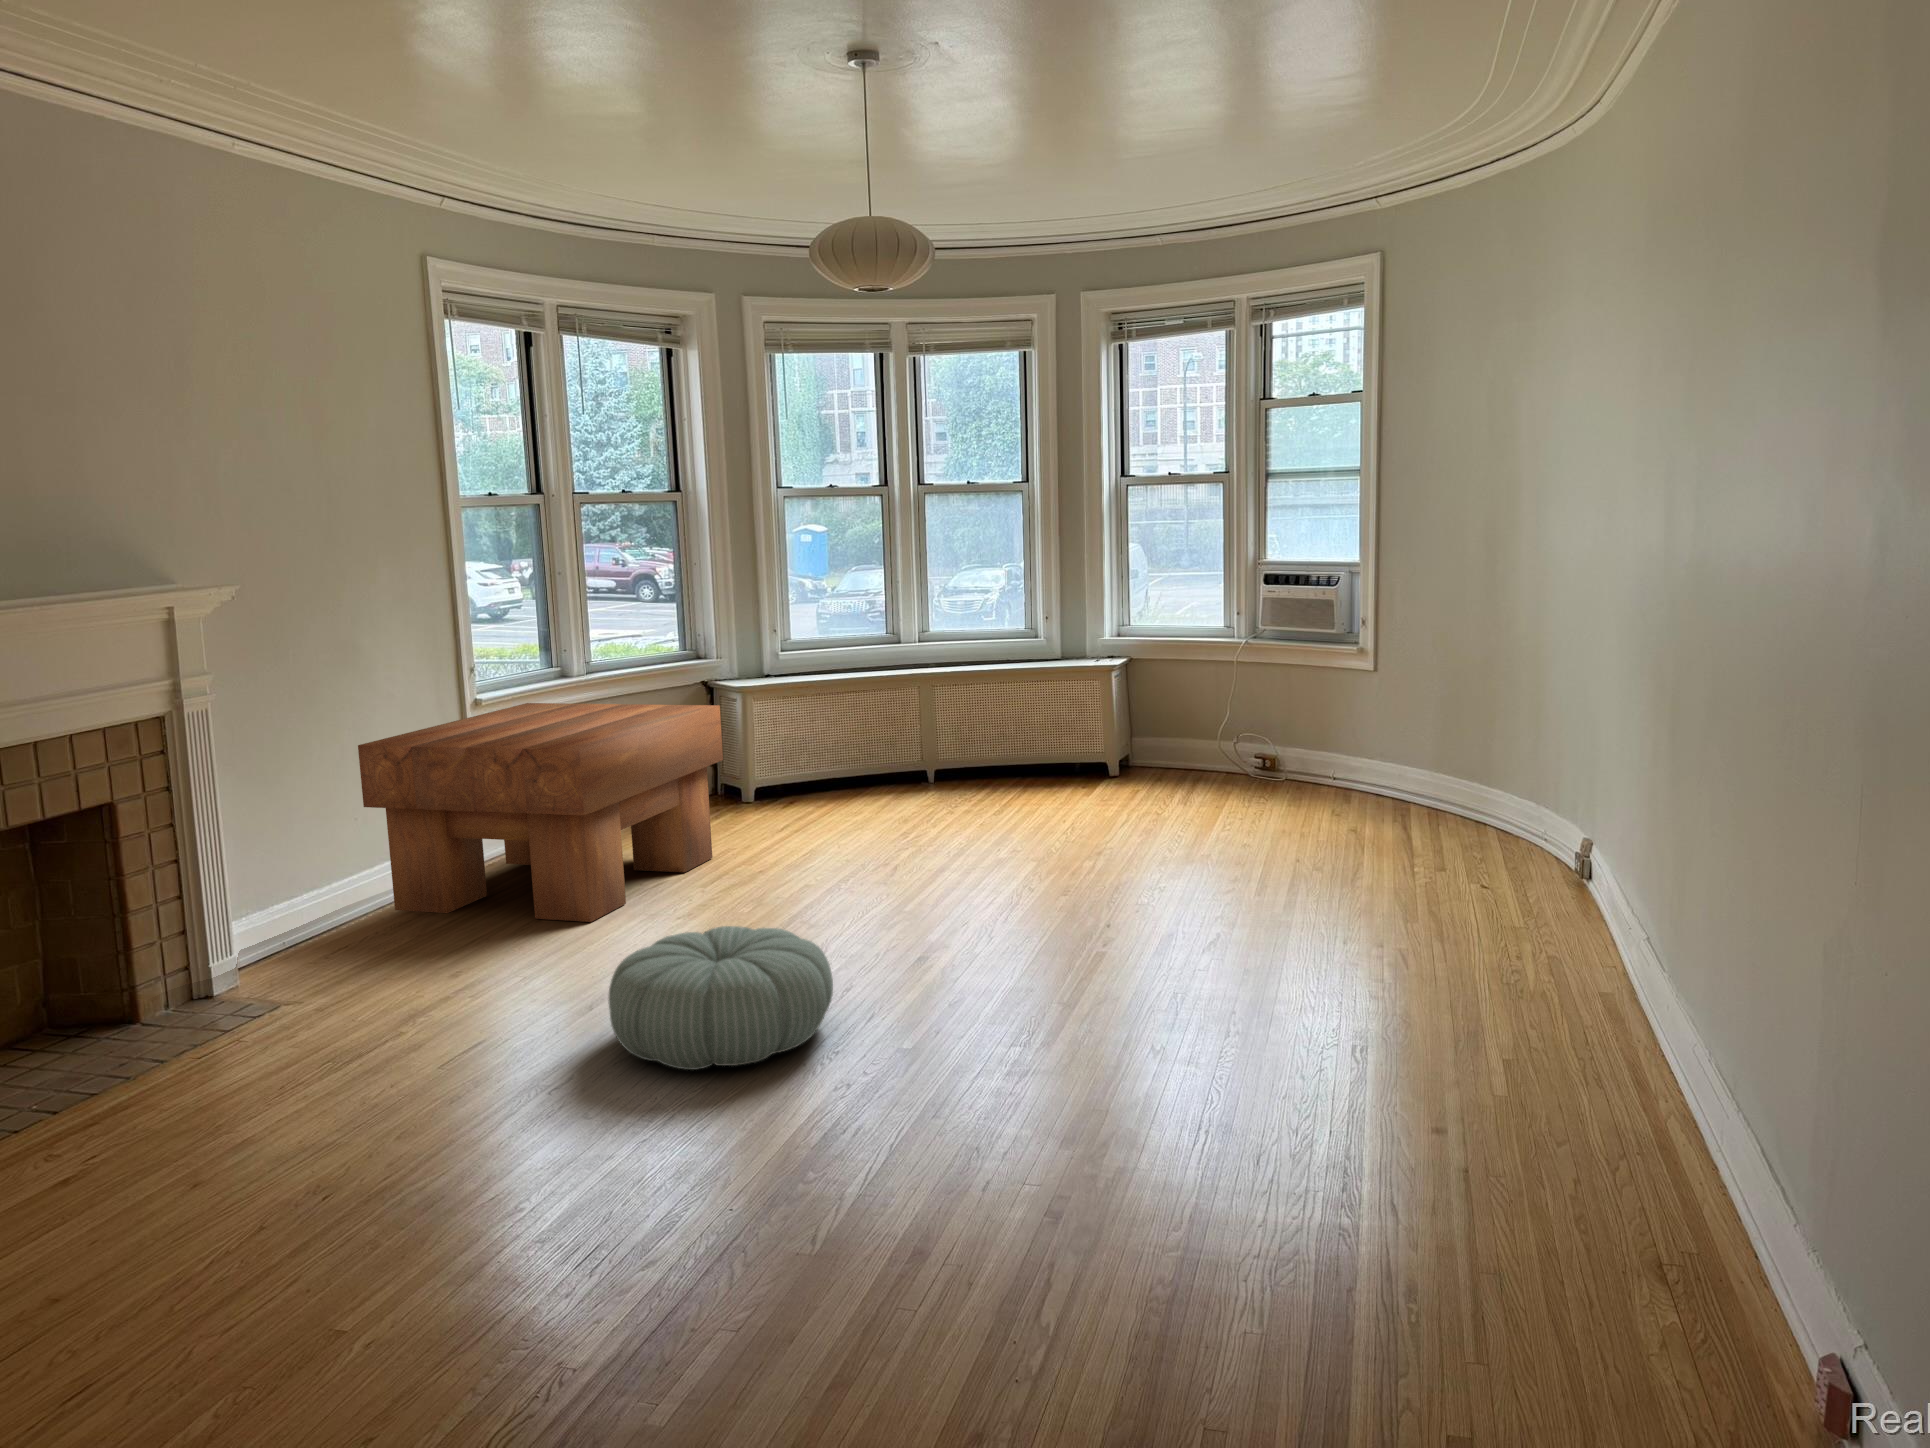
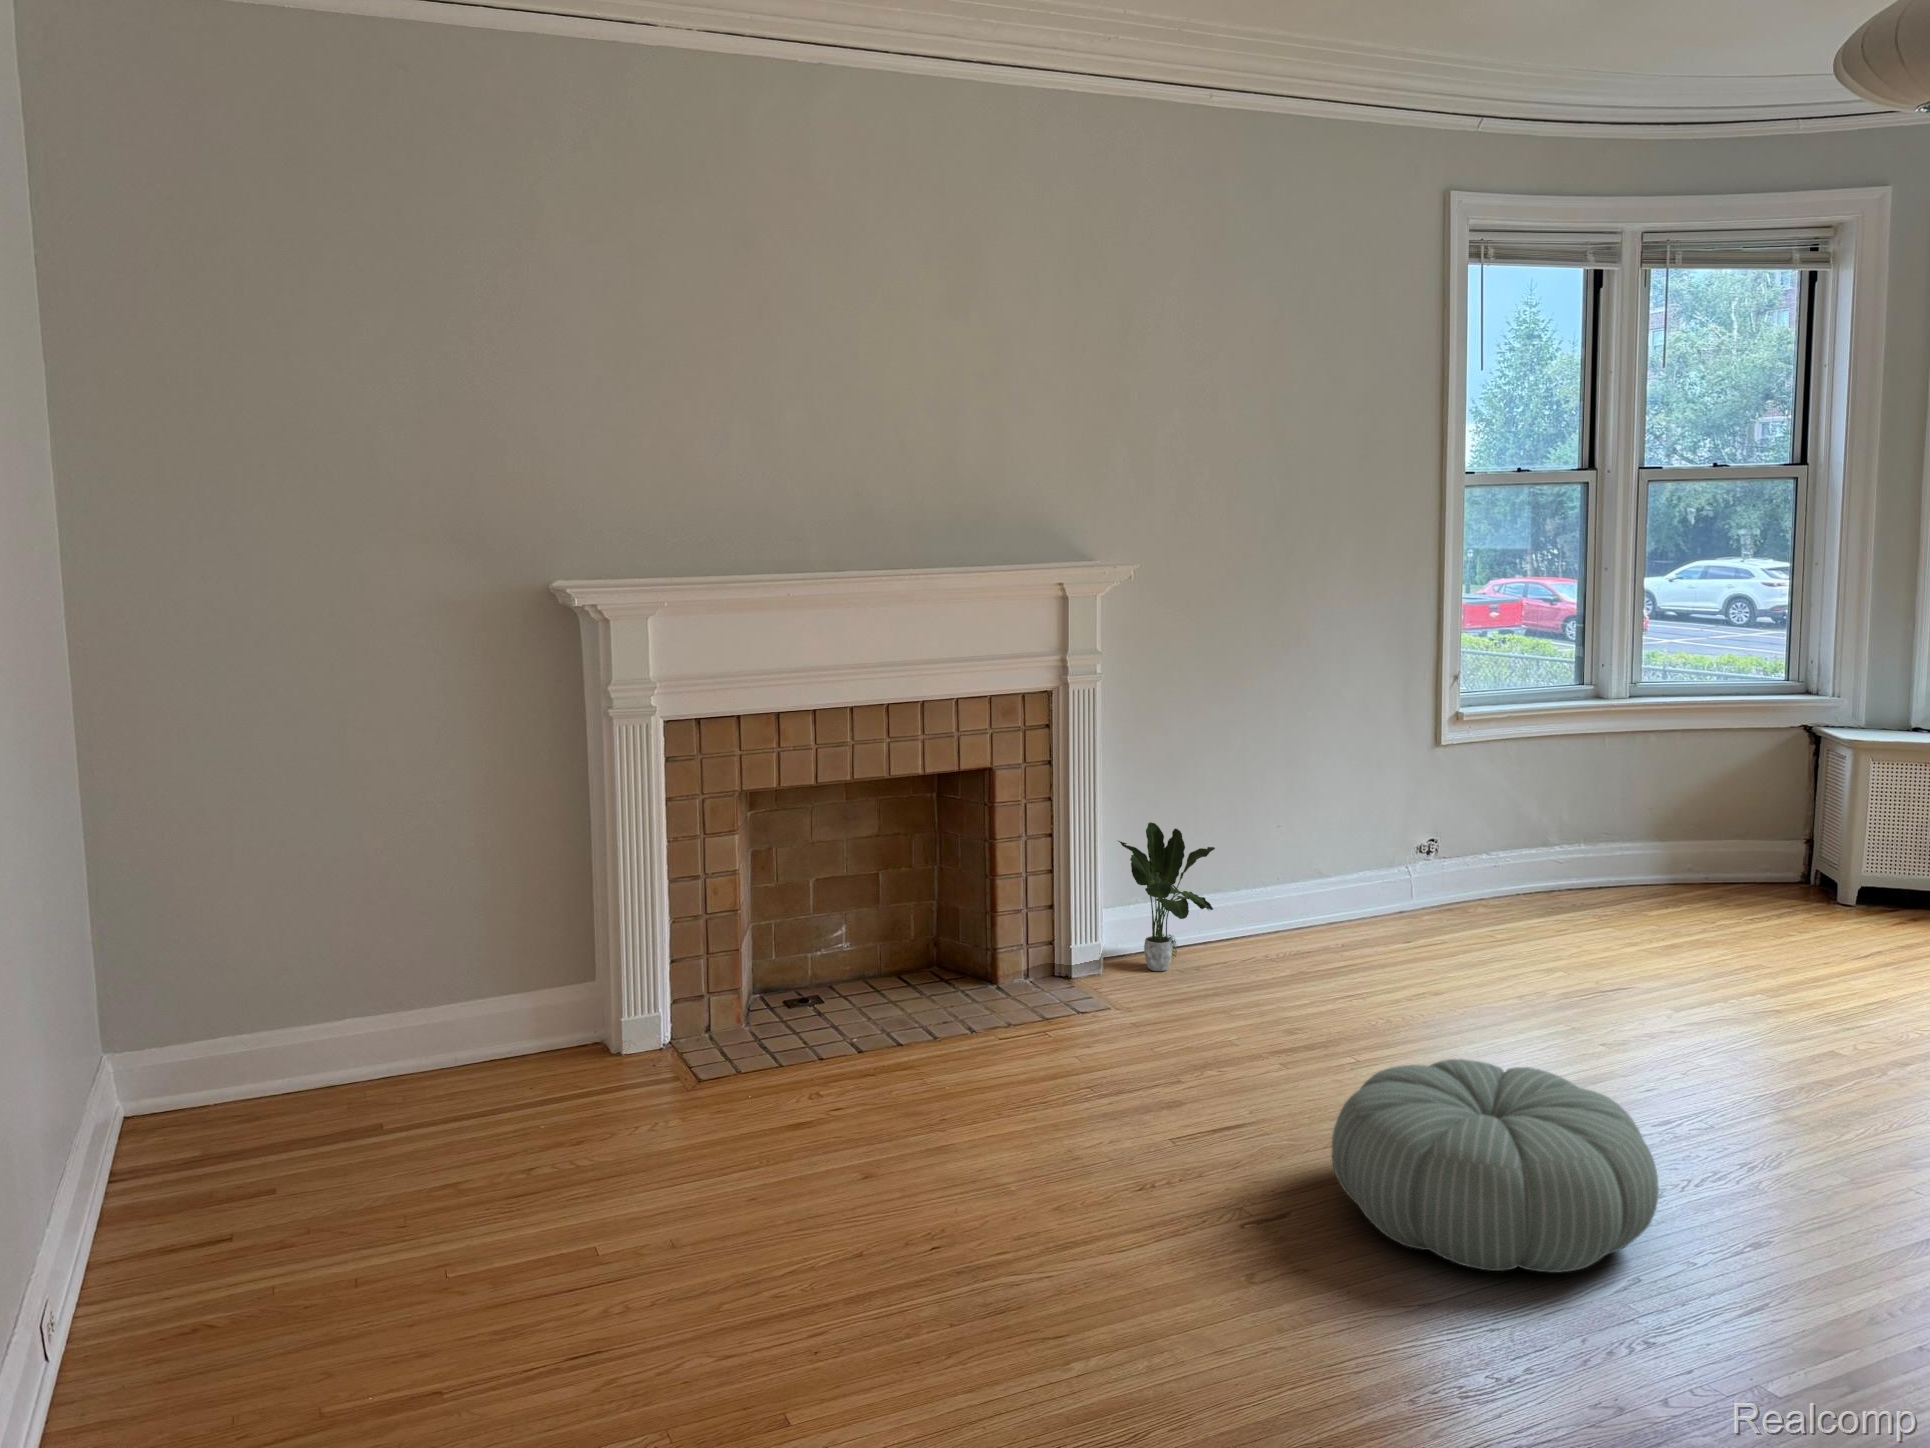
coffee table: present [358,703,723,922] -> none [1283,724,1753,1009]
potted plant: none [235,831,341,970] -> present [1118,822,1215,971]

